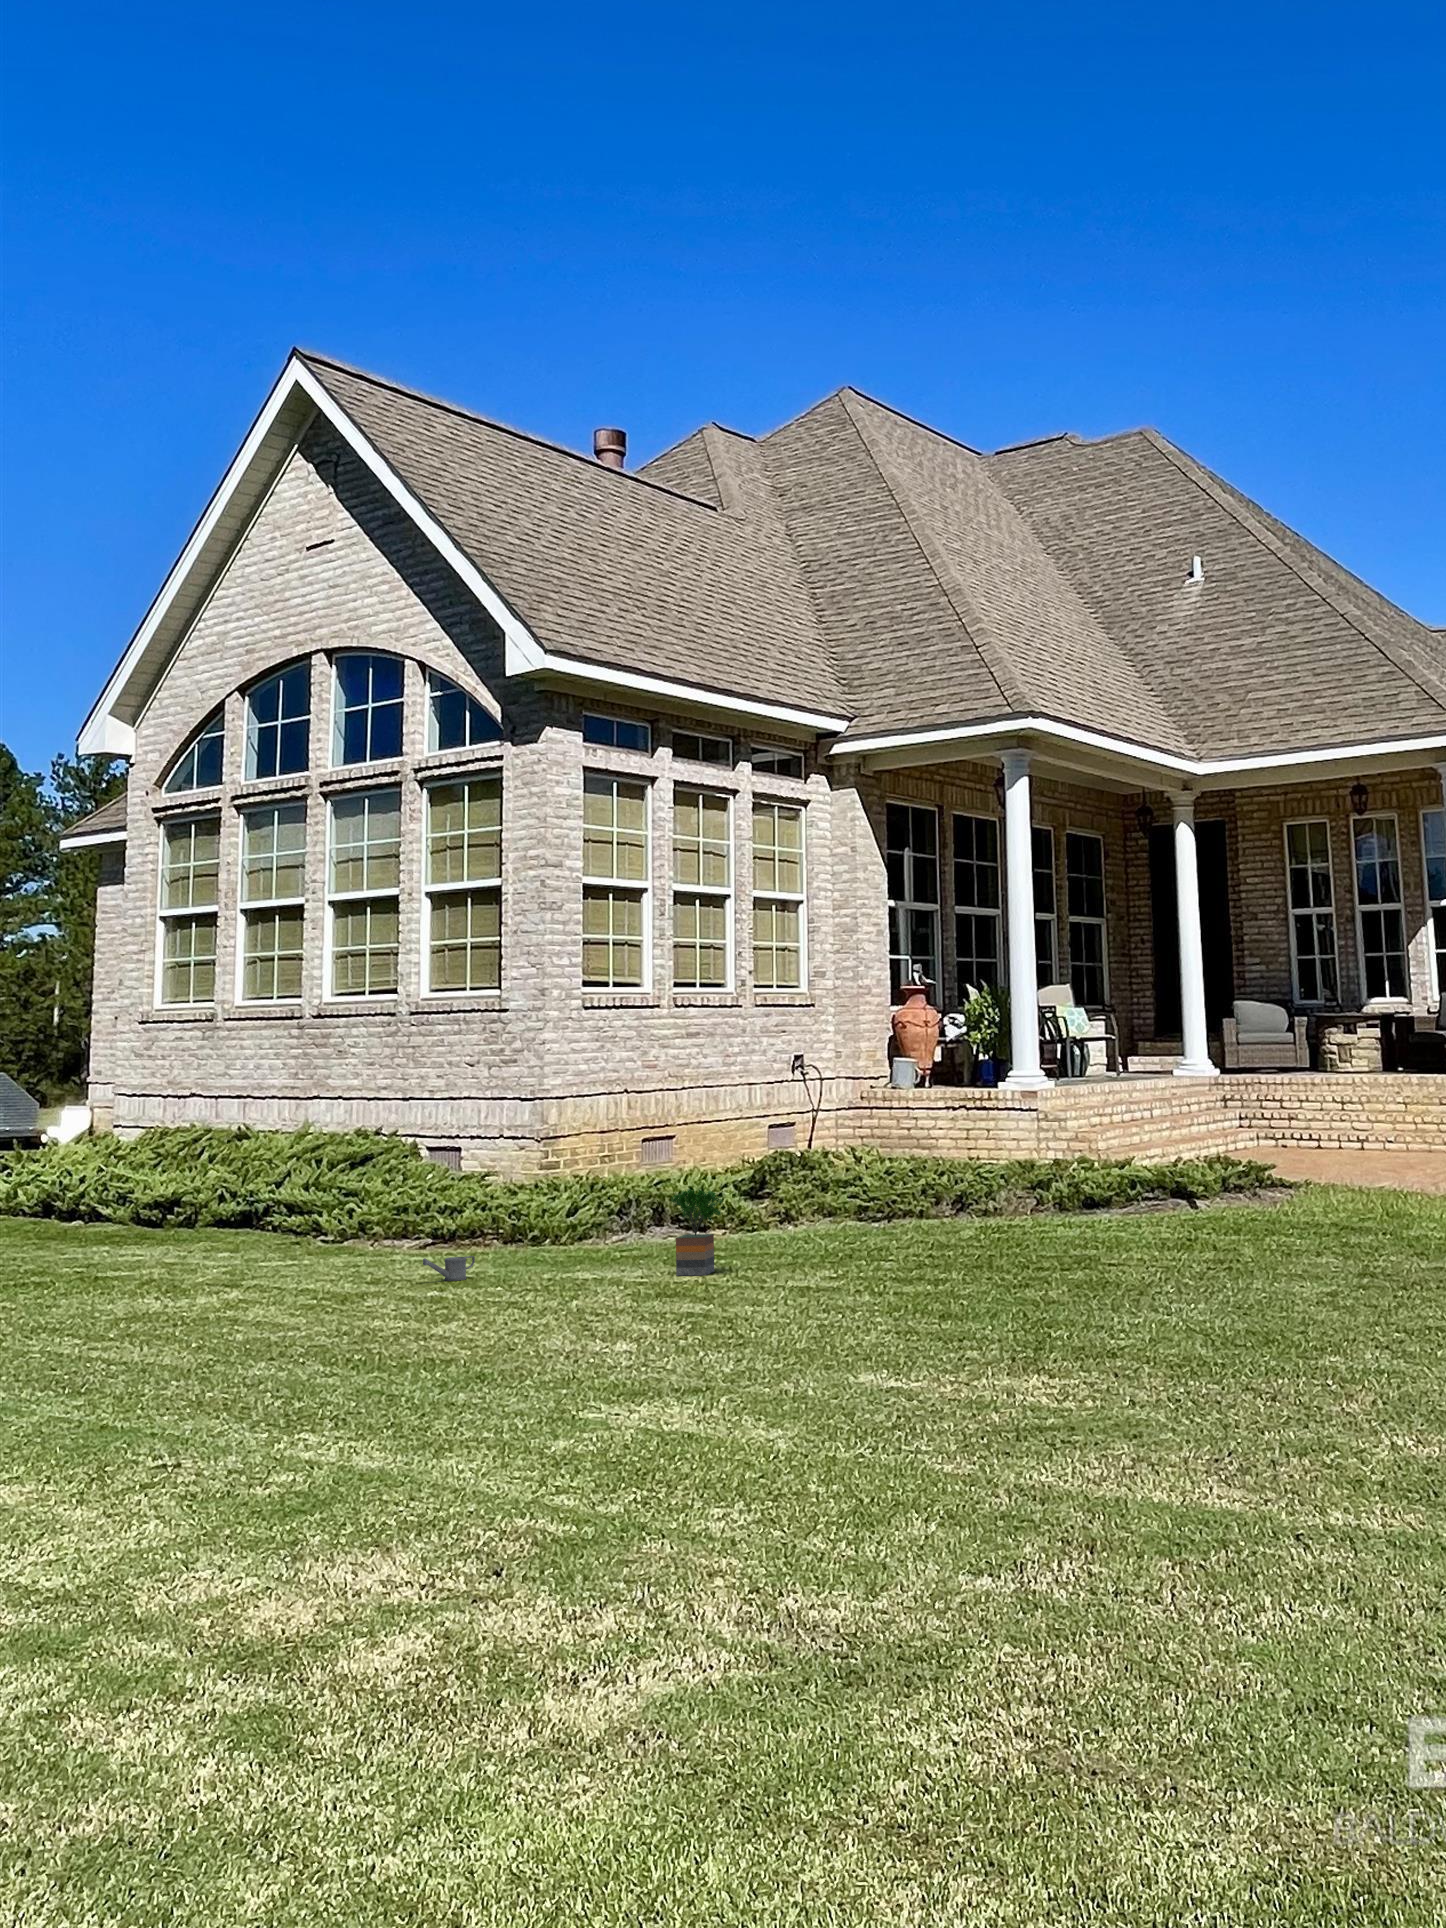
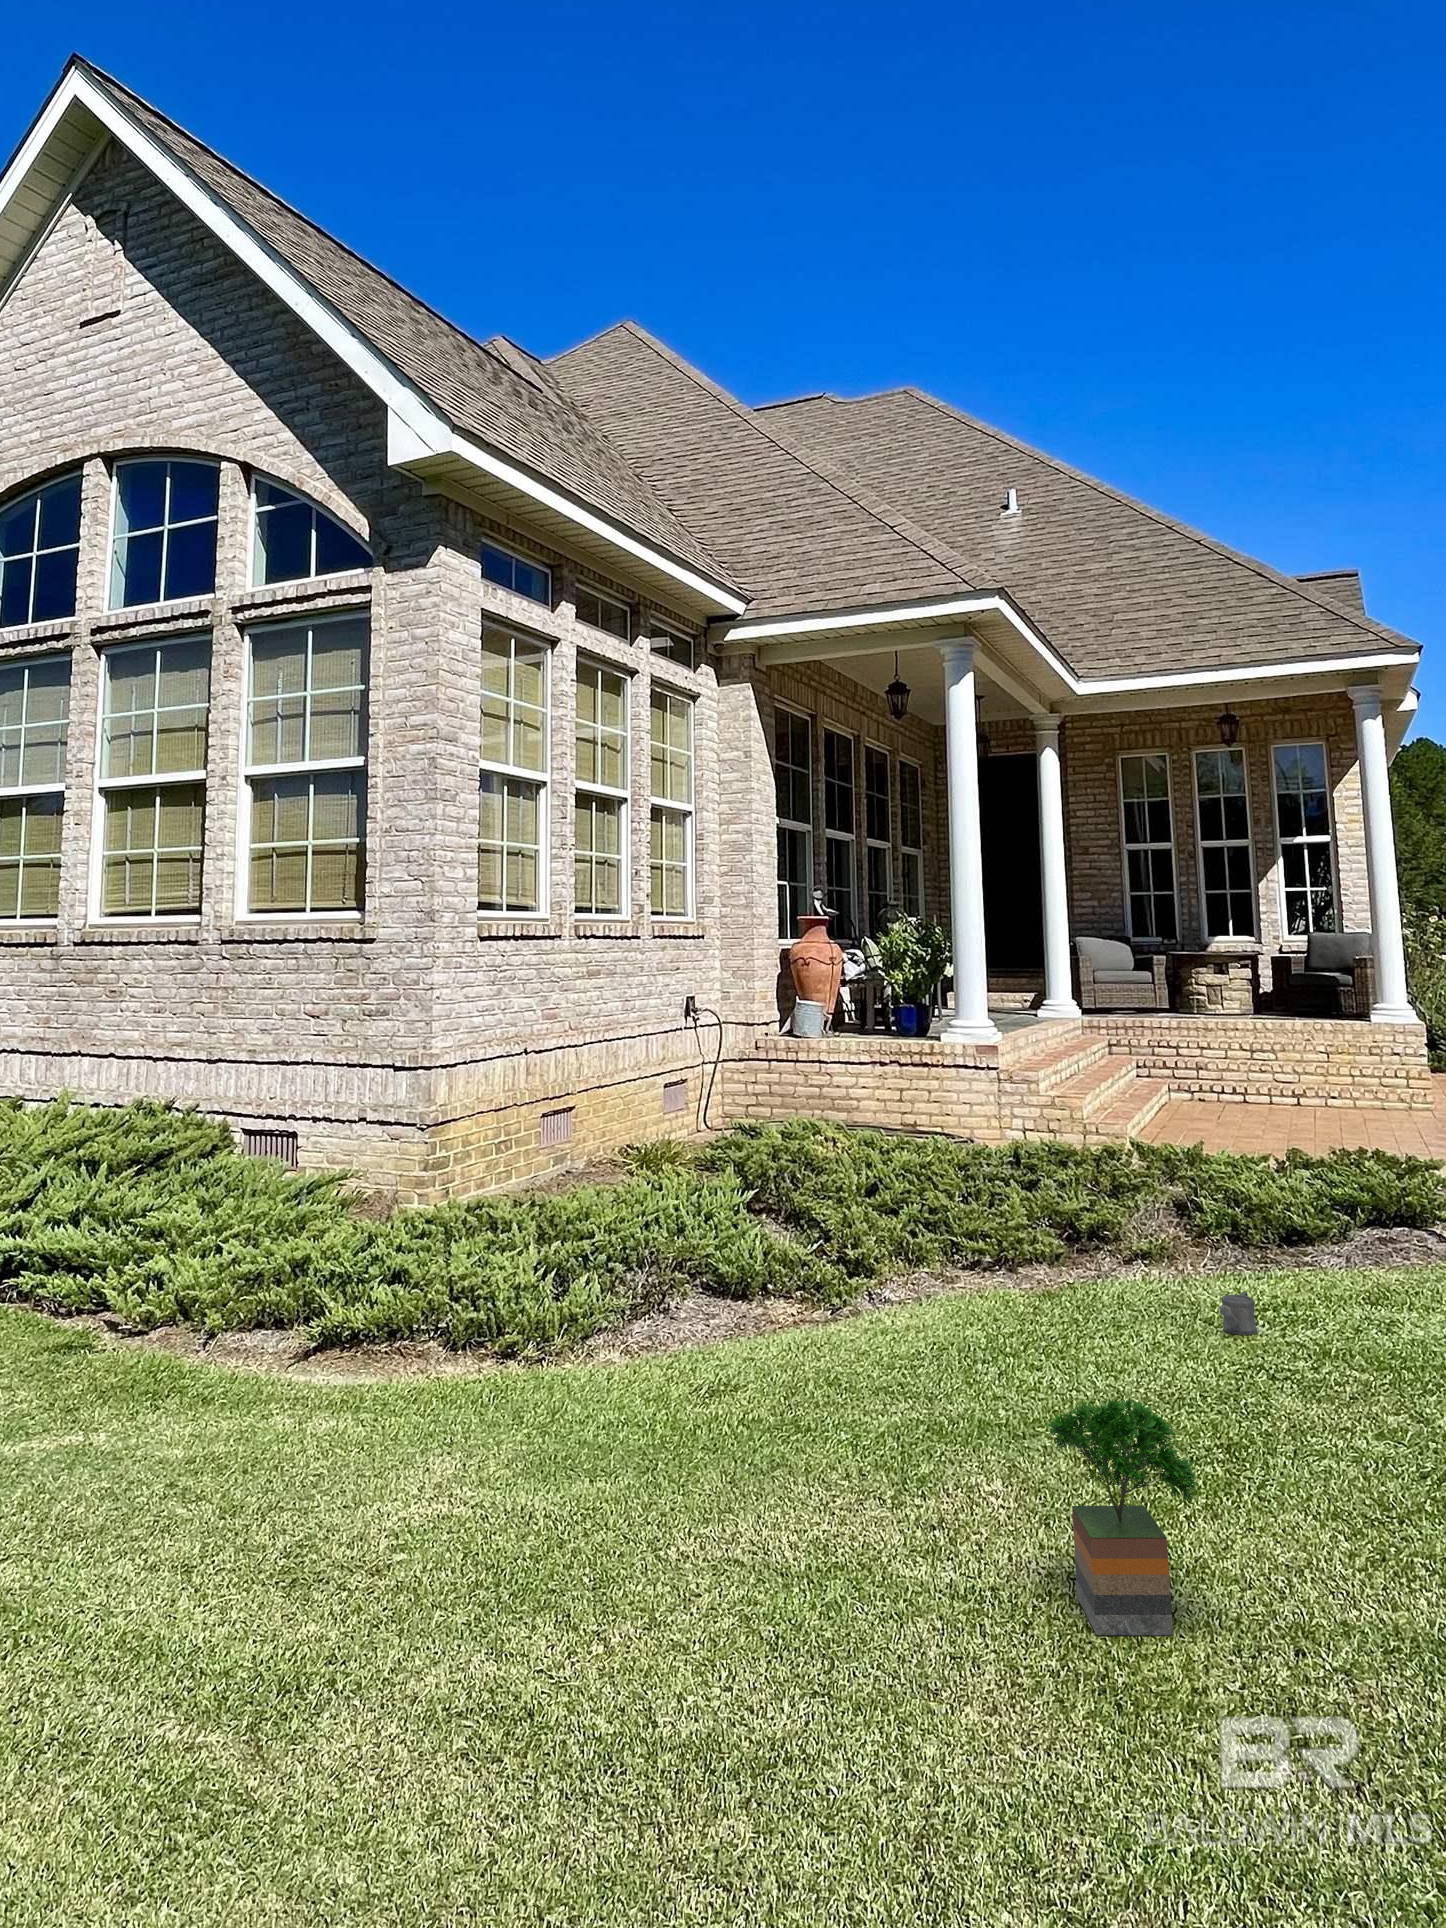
watering can: present [423,1256,475,1281] -> present [1219,1292,1257,1335]

